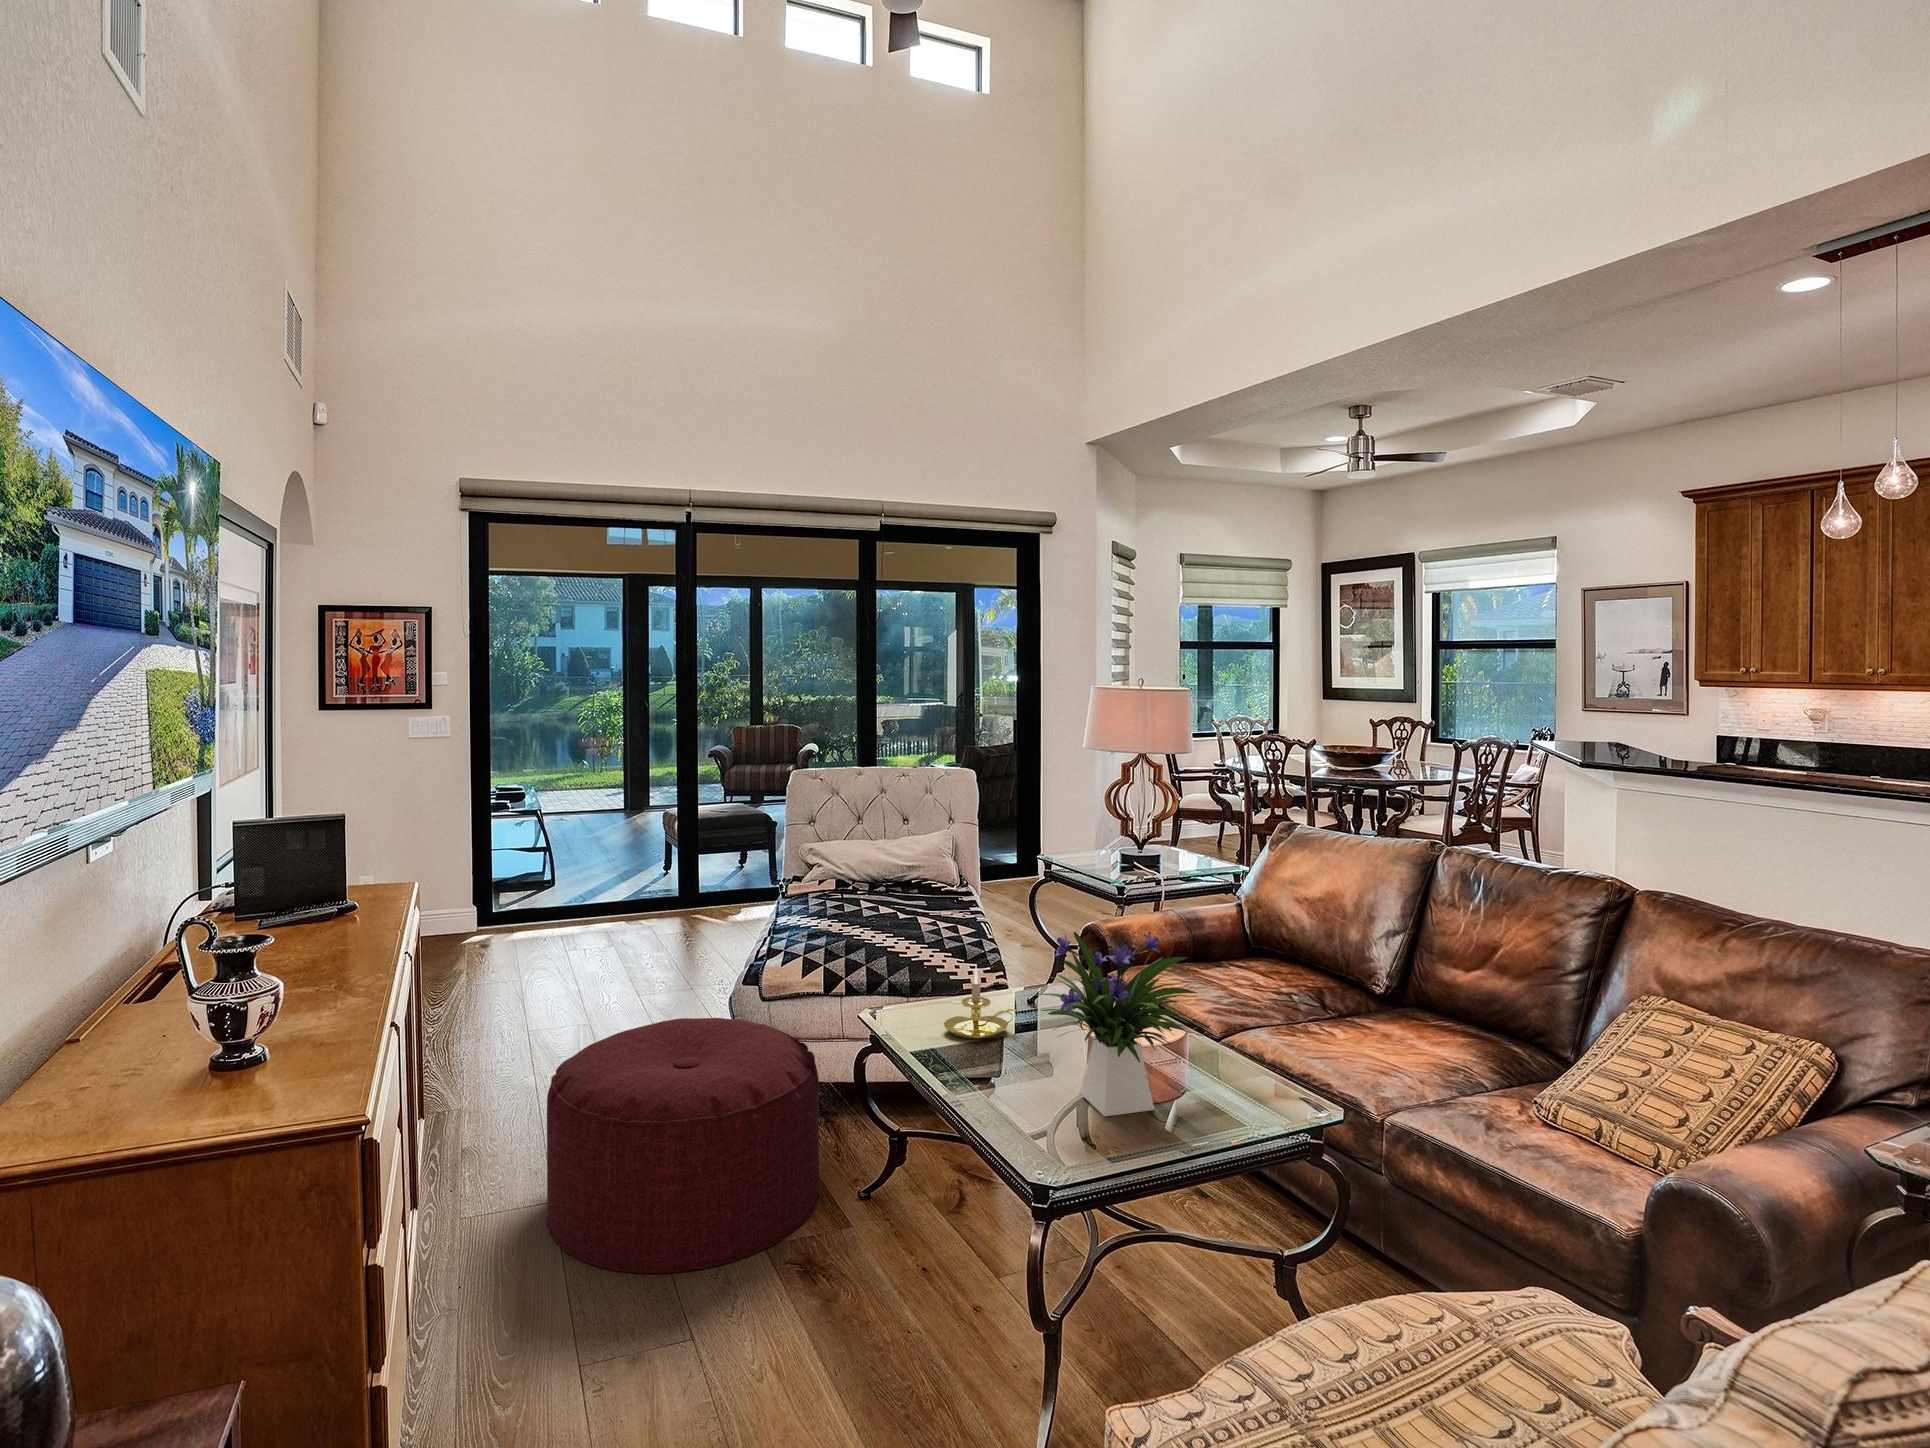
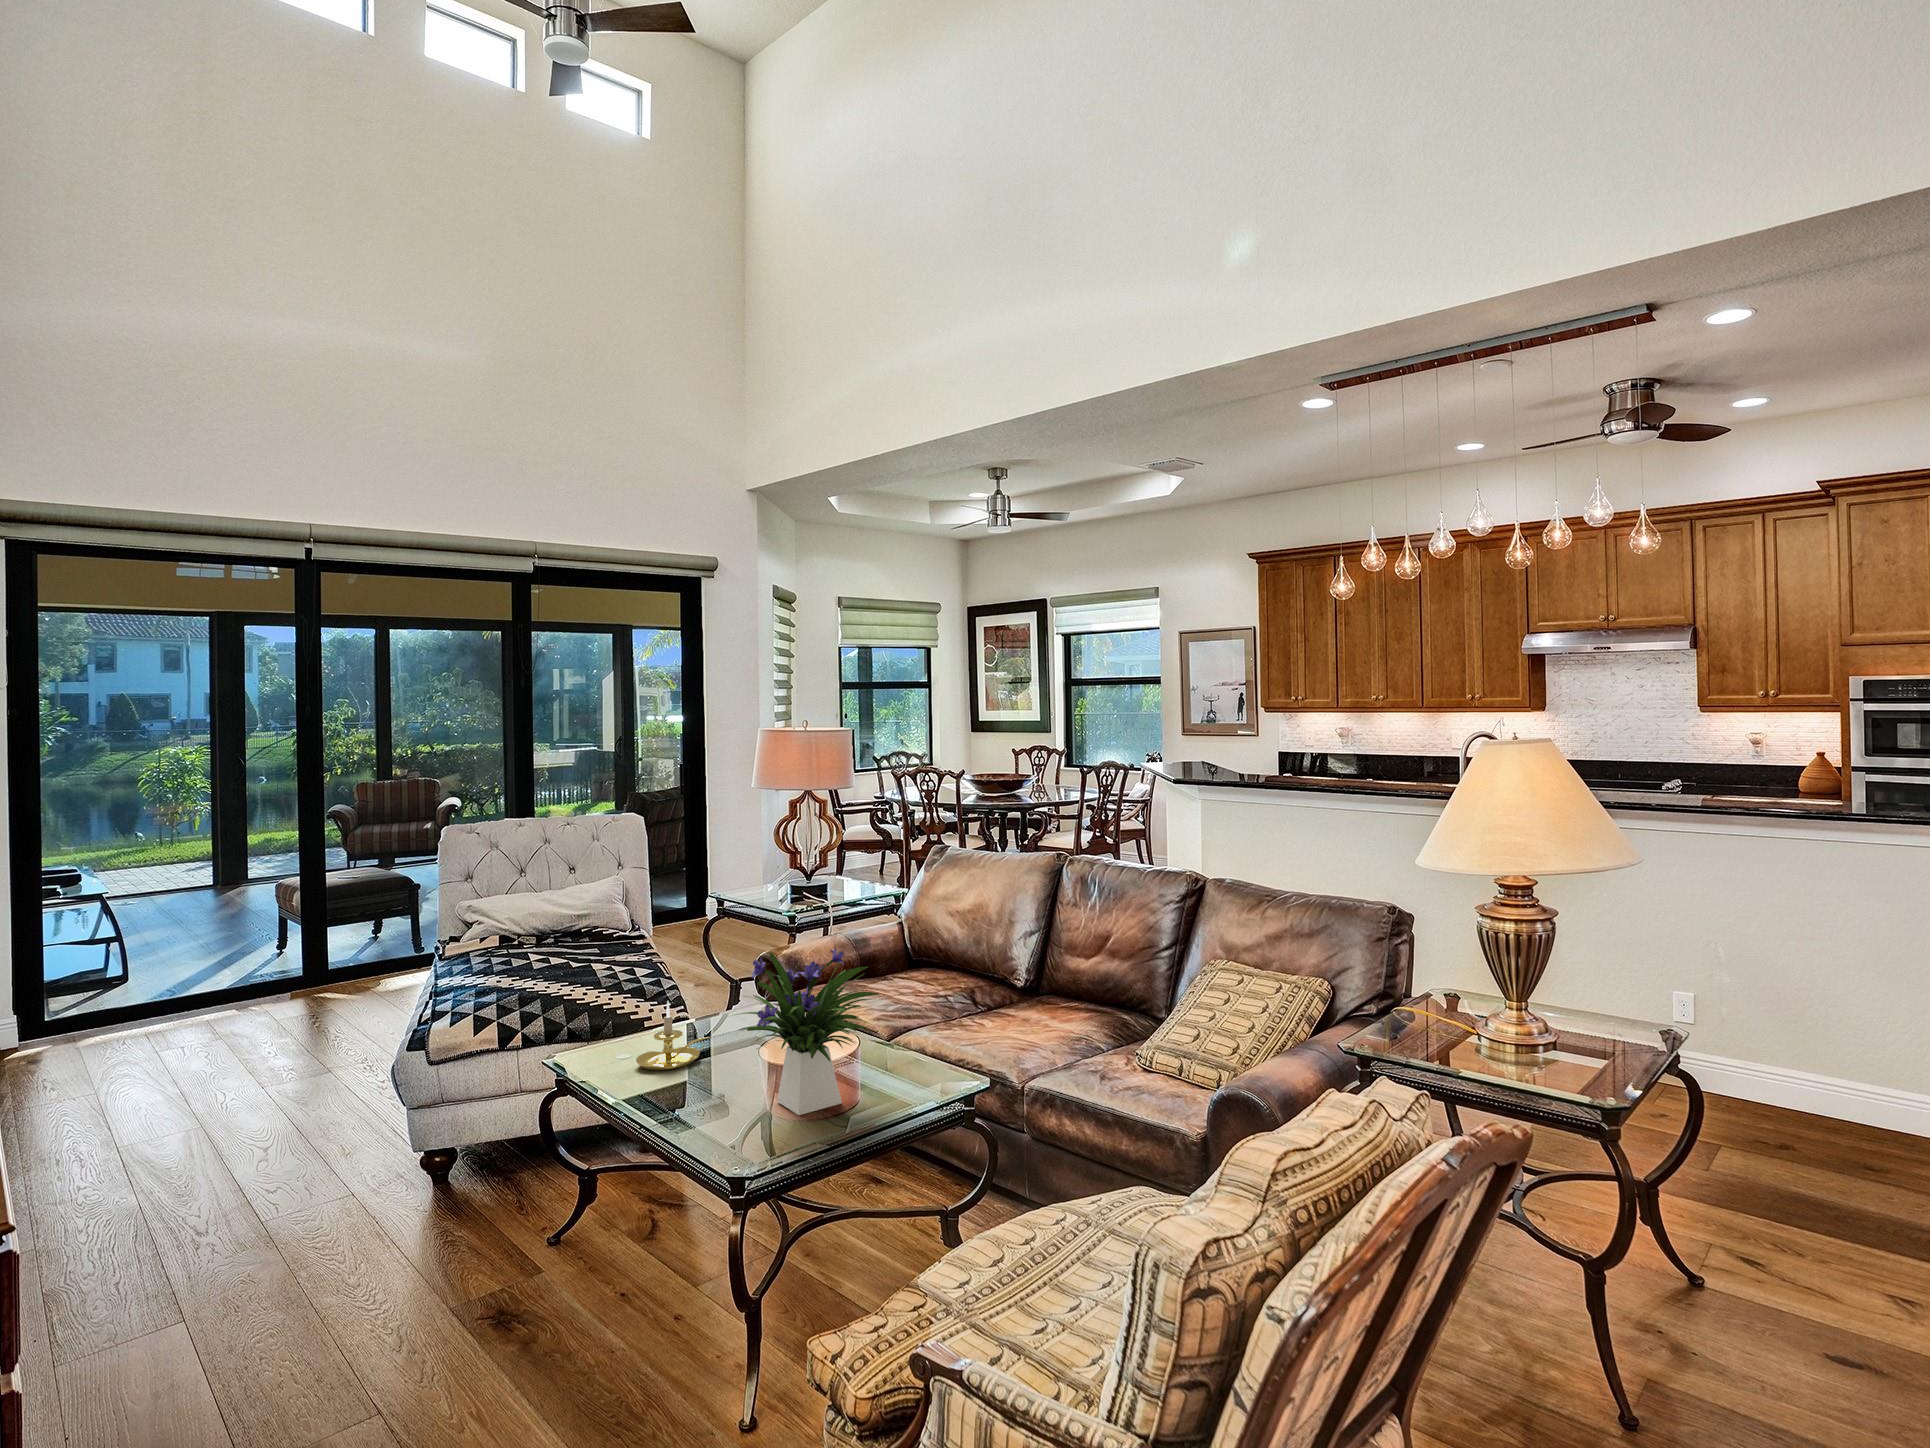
ottoman: present [547,1018,819,1273] -> none [173,1090,503,1370]

